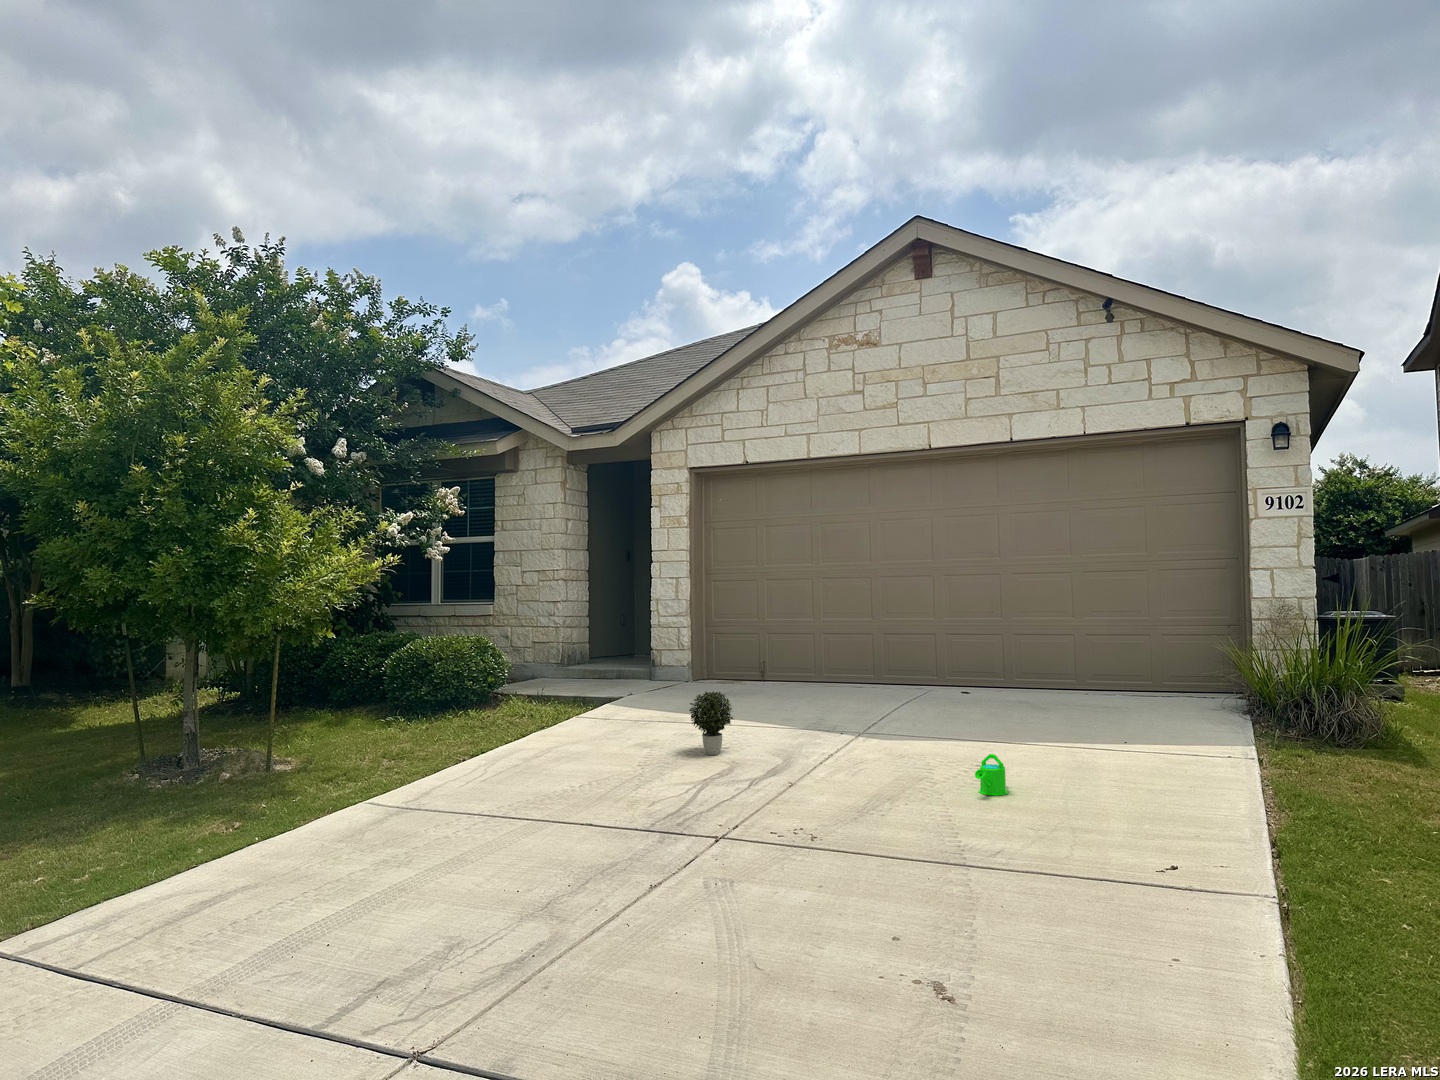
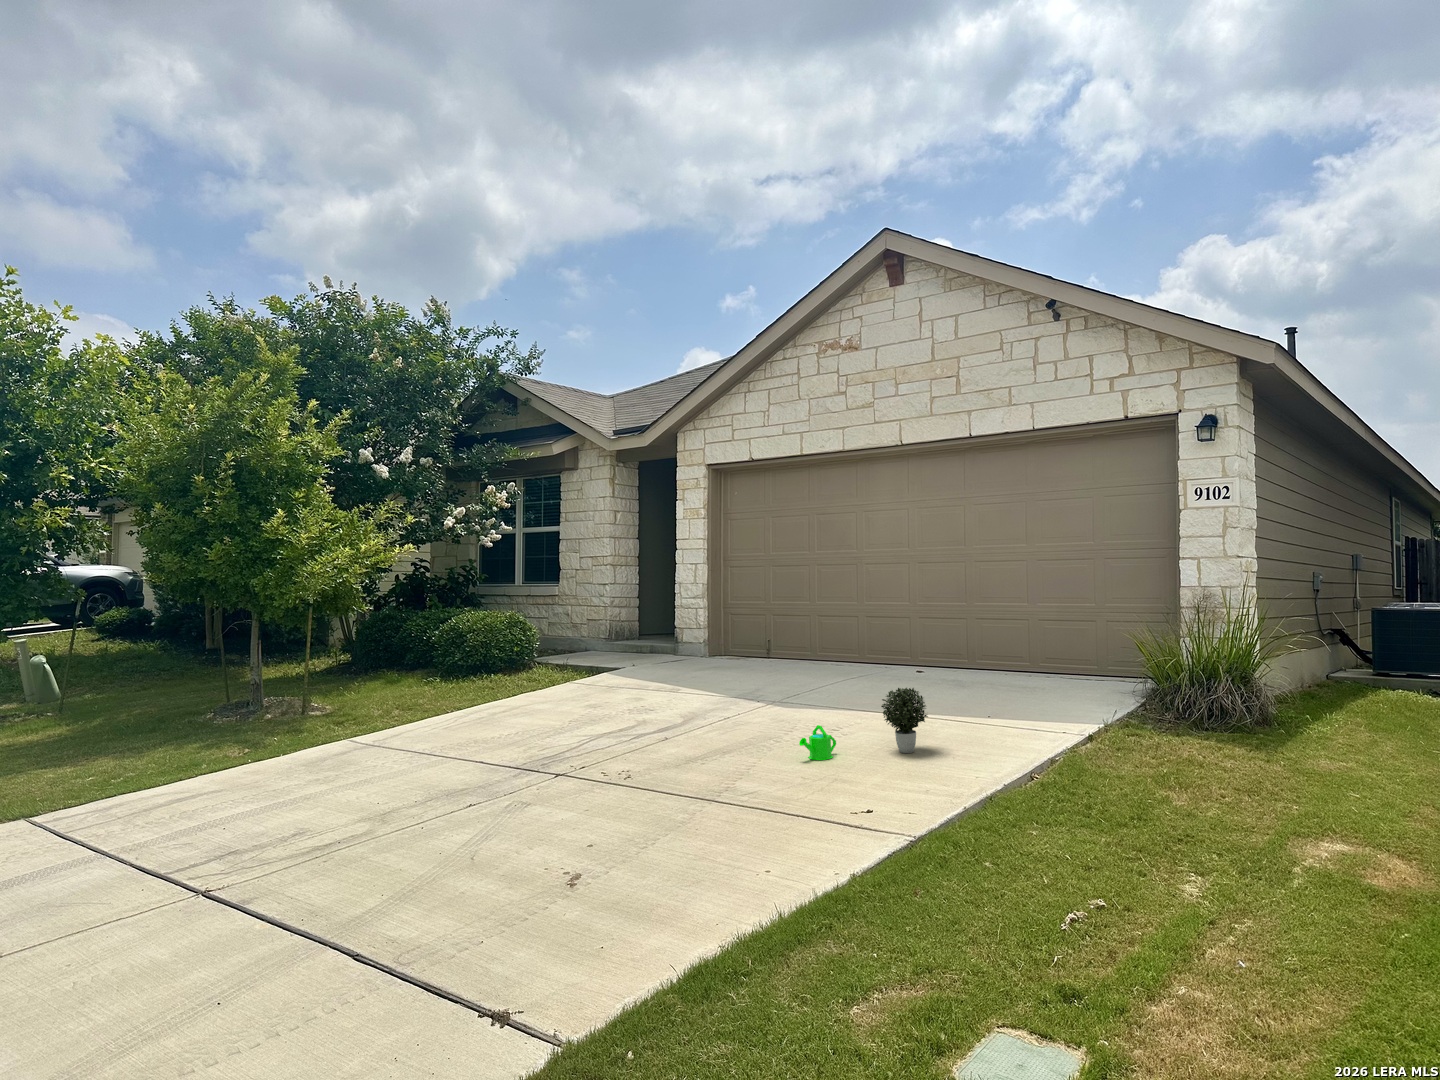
potted plant: present [689,691,734,755] -> present [881,688,928,753]

